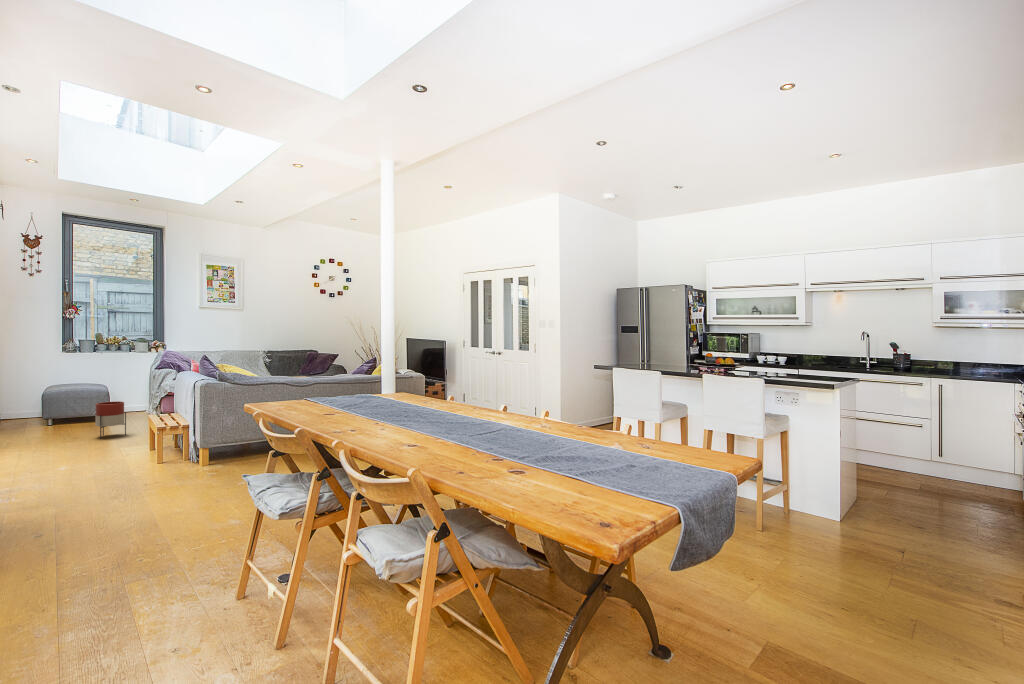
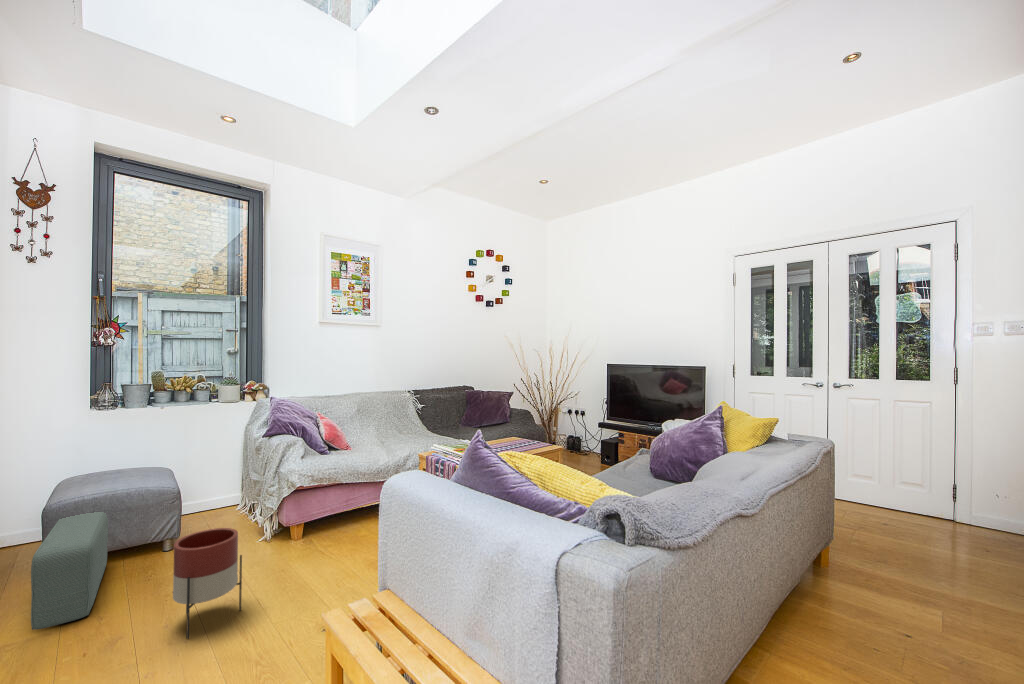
pouf: none [39,398,72,436] -> present [31,511,109,630]

